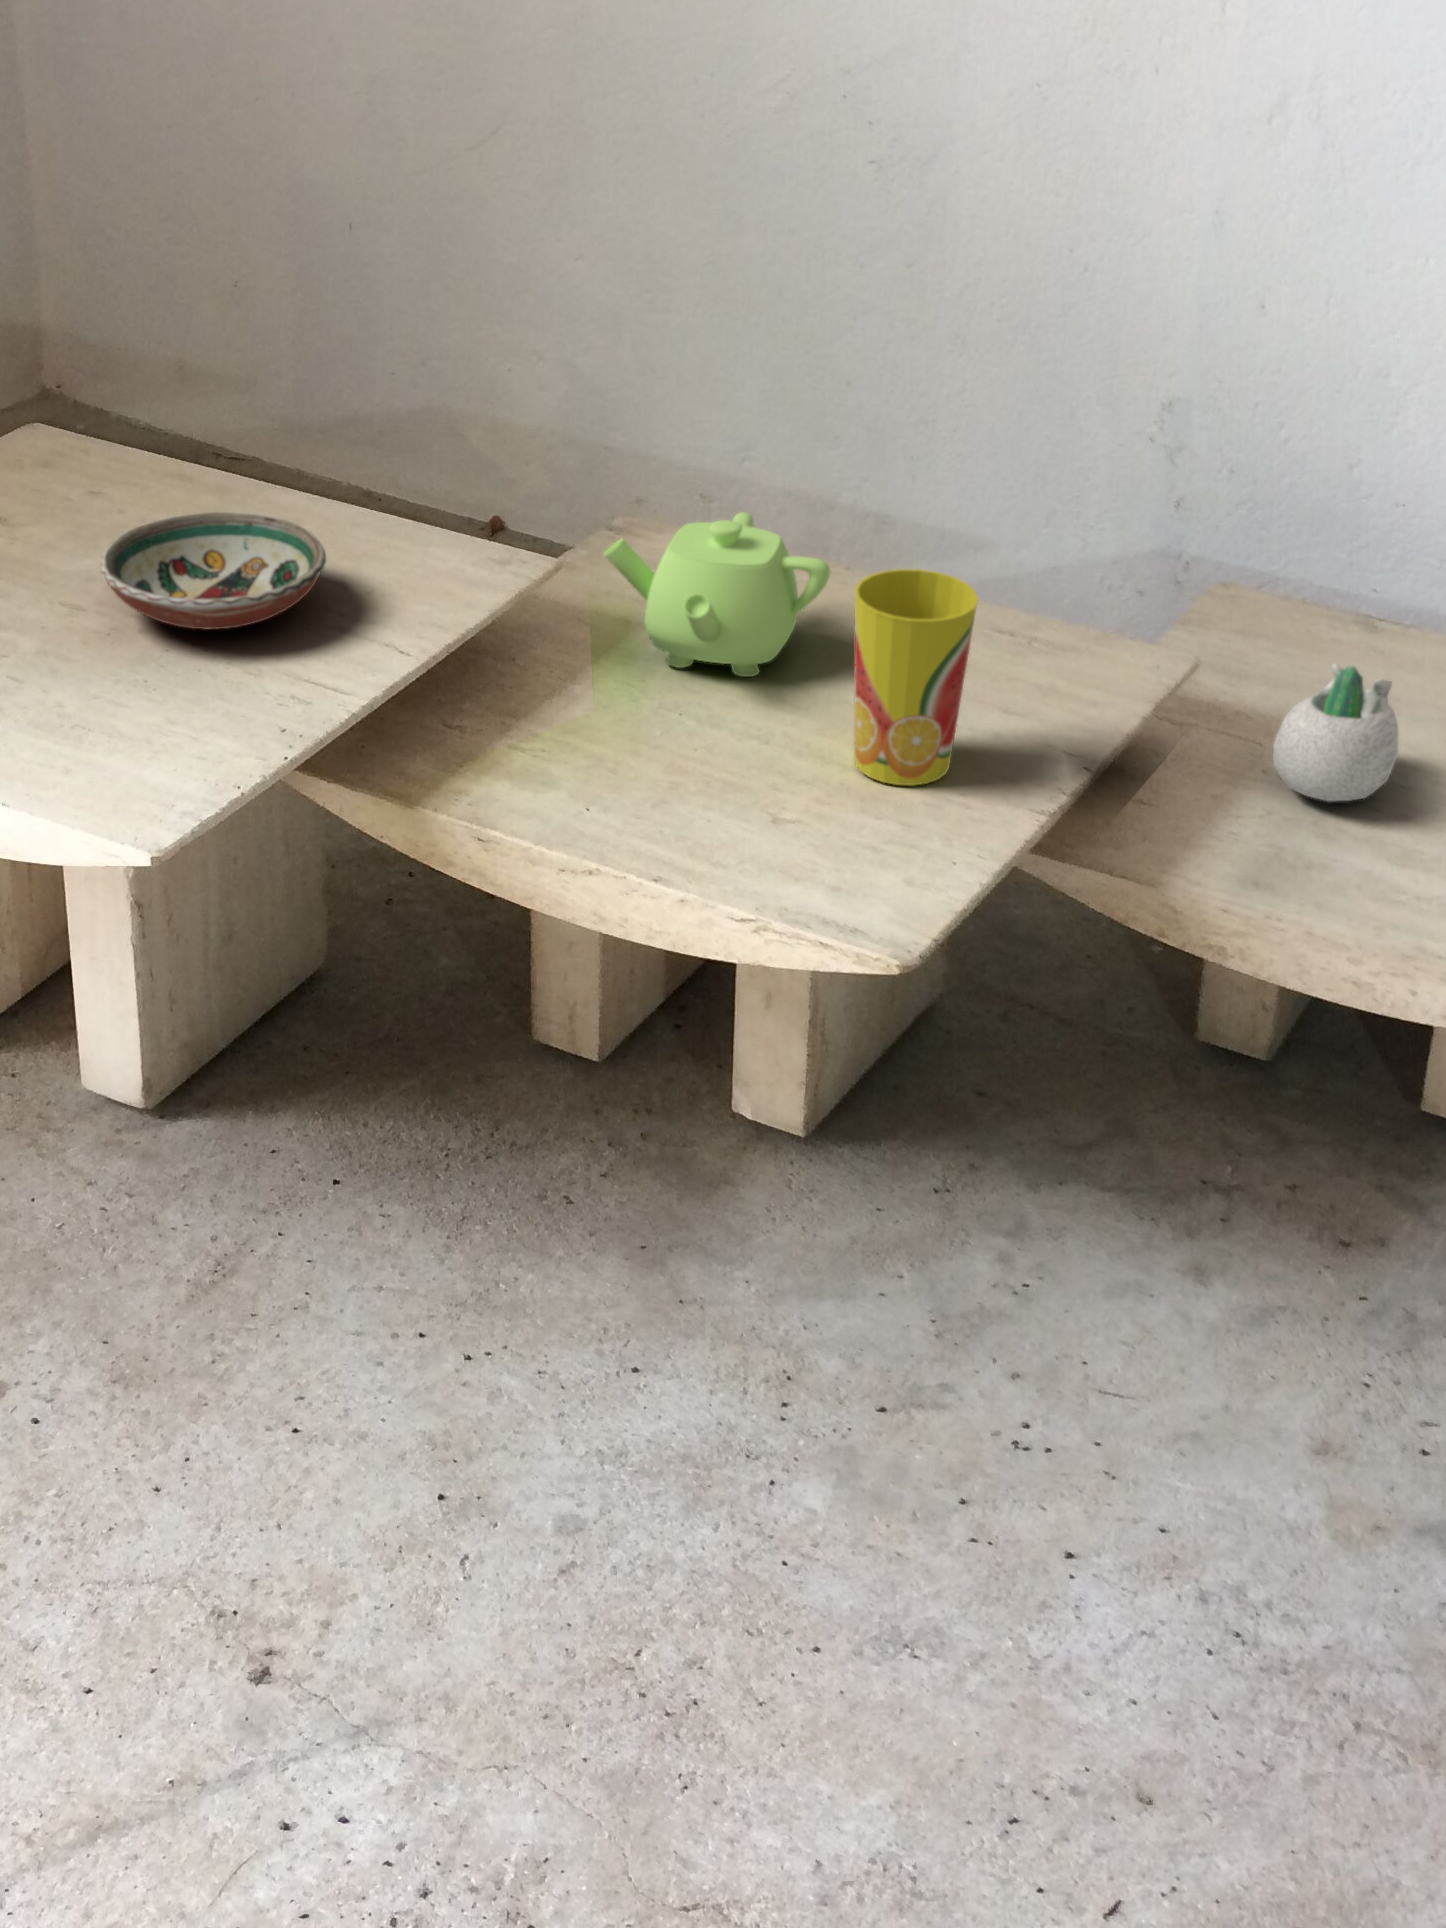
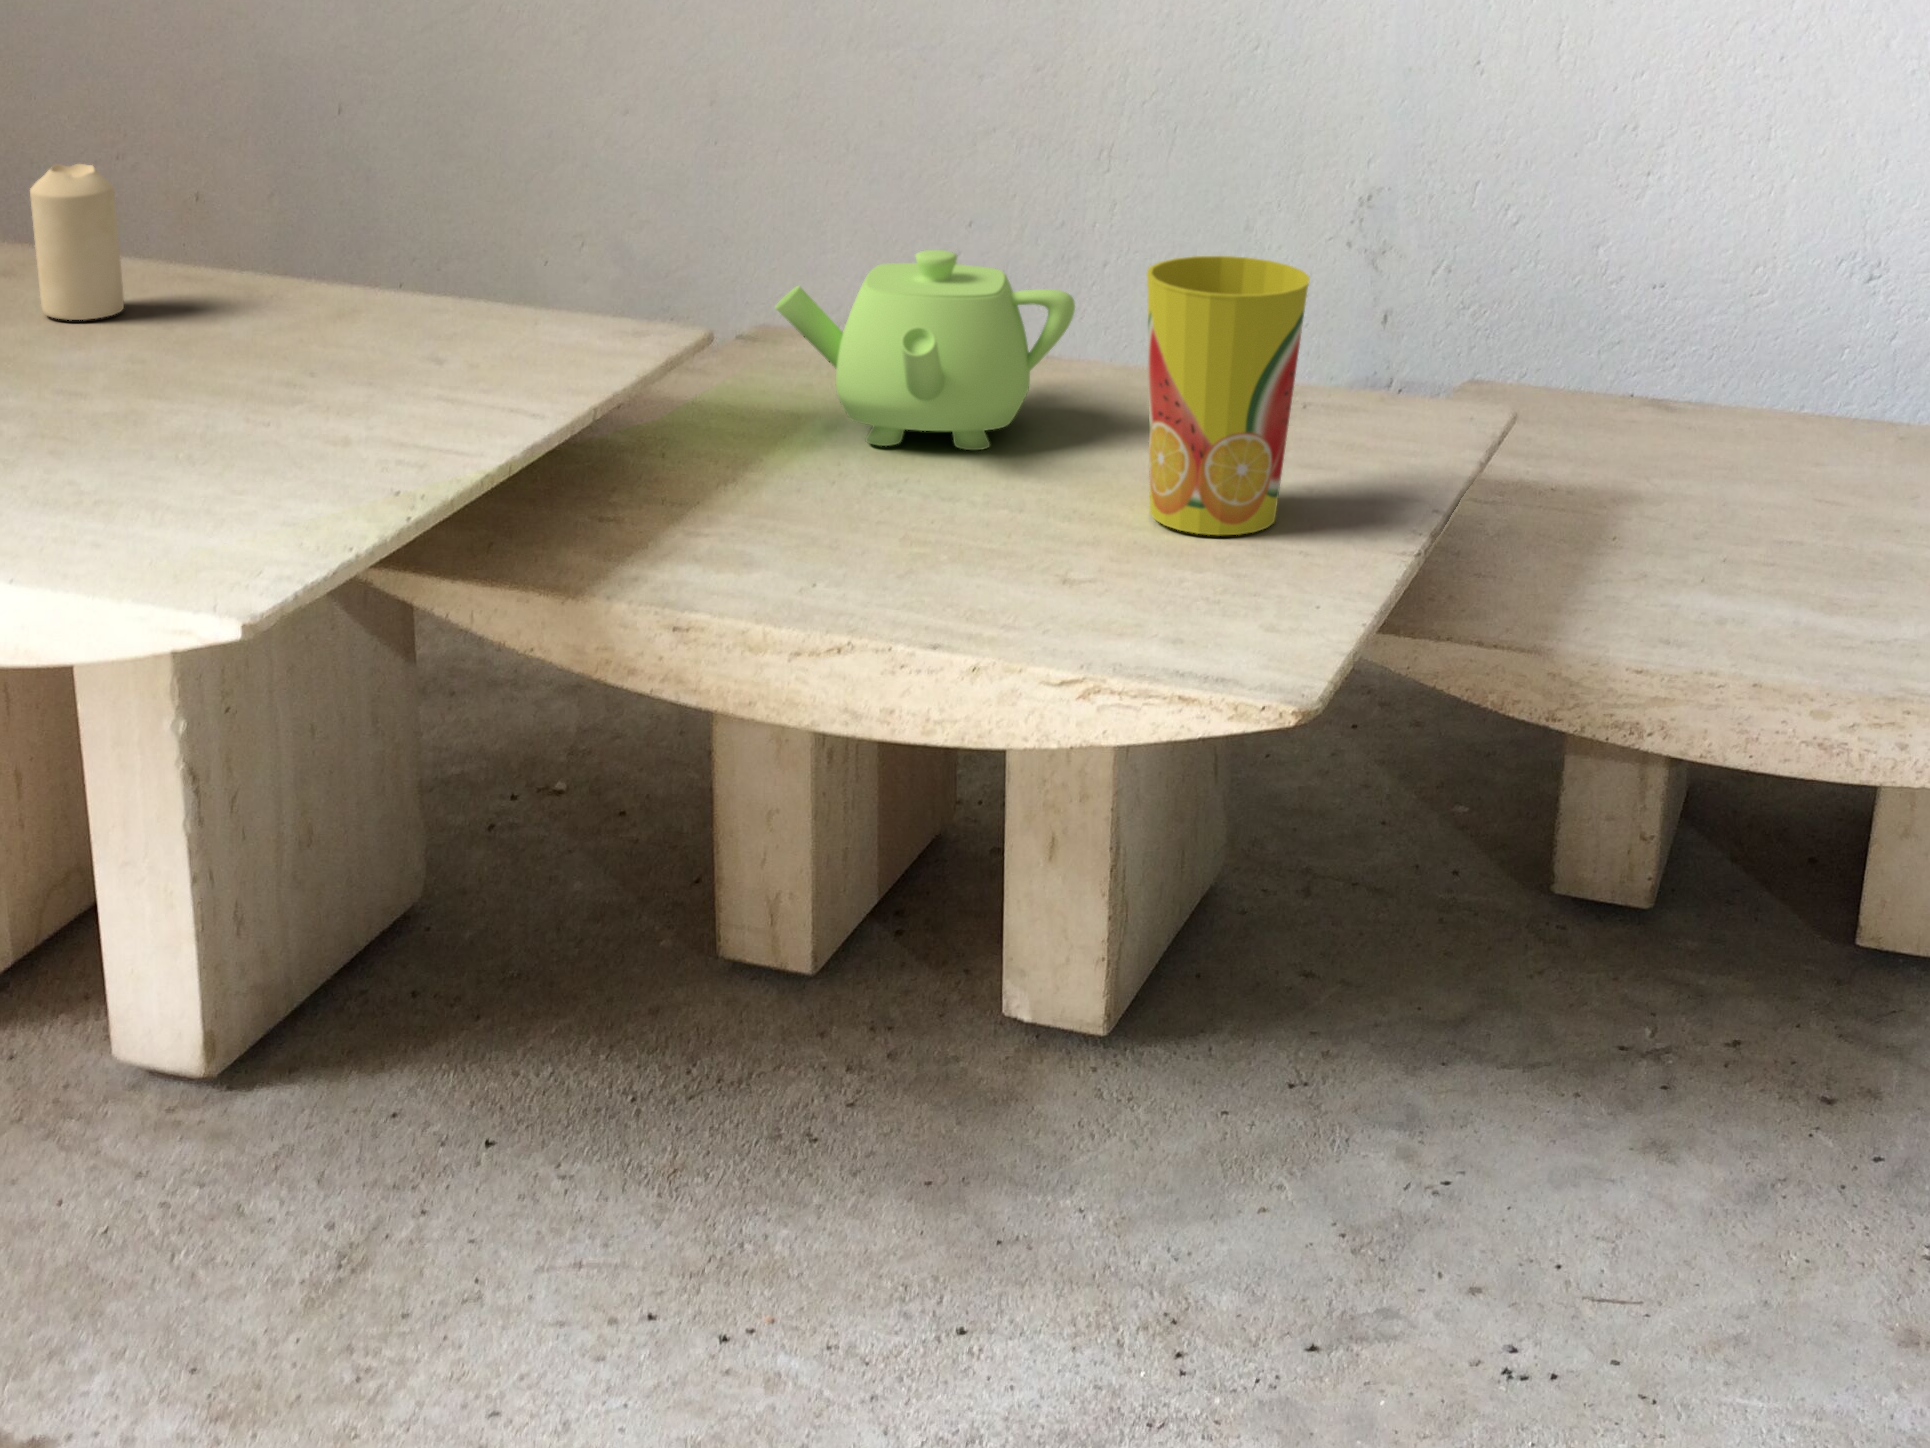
candle: none [61,402,128,520] -> present [30,164,124,320]
decorative bowl: present [100,512,326,630] -> none [108,275,417,407]
succulent planter: present [1273,664,1399,801] -> none [1652,376,1806,548]

